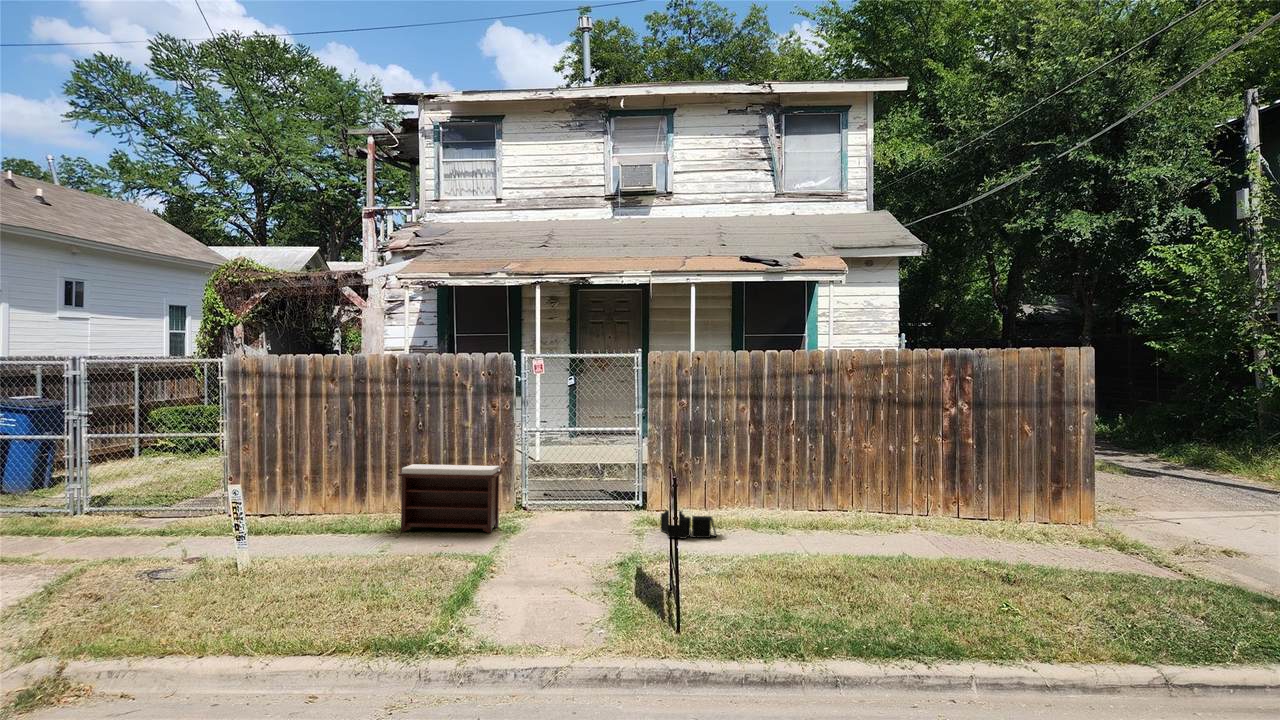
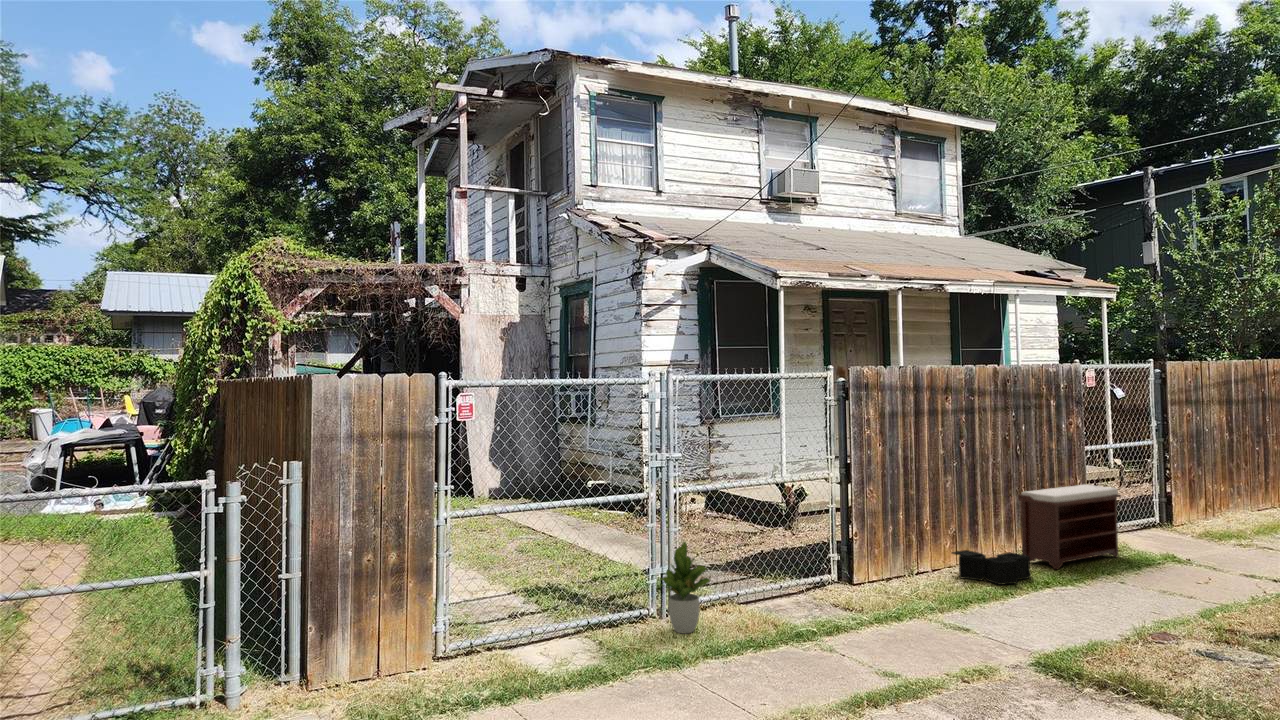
potted plant: none [48,464,92,522] -> present [660,542,710,633]
storage bin: present [661,510,716,539] -> present [952,550,1031,585]

